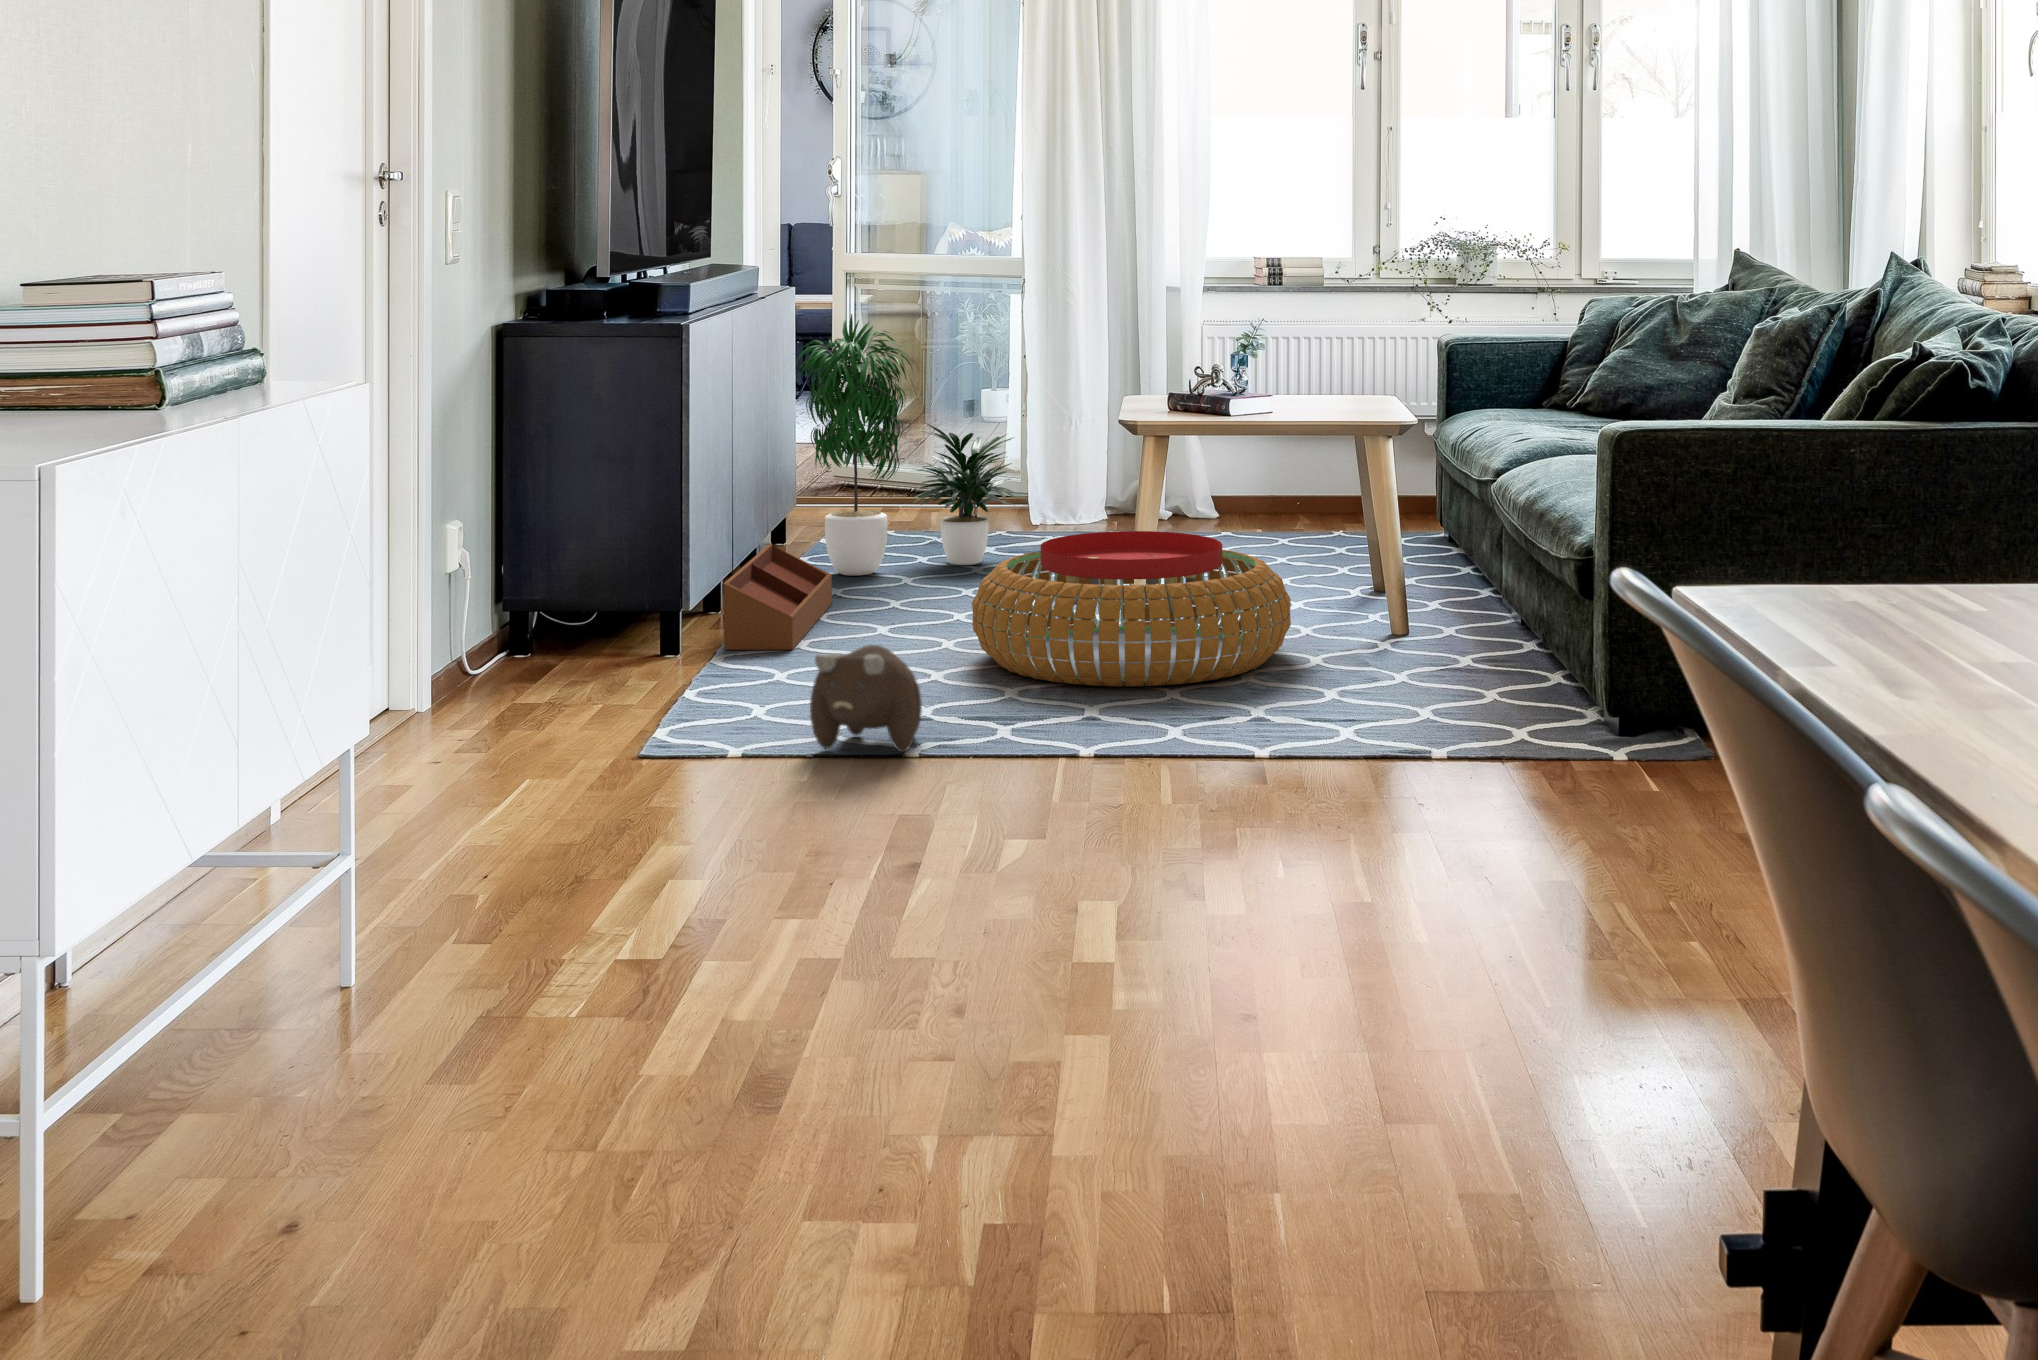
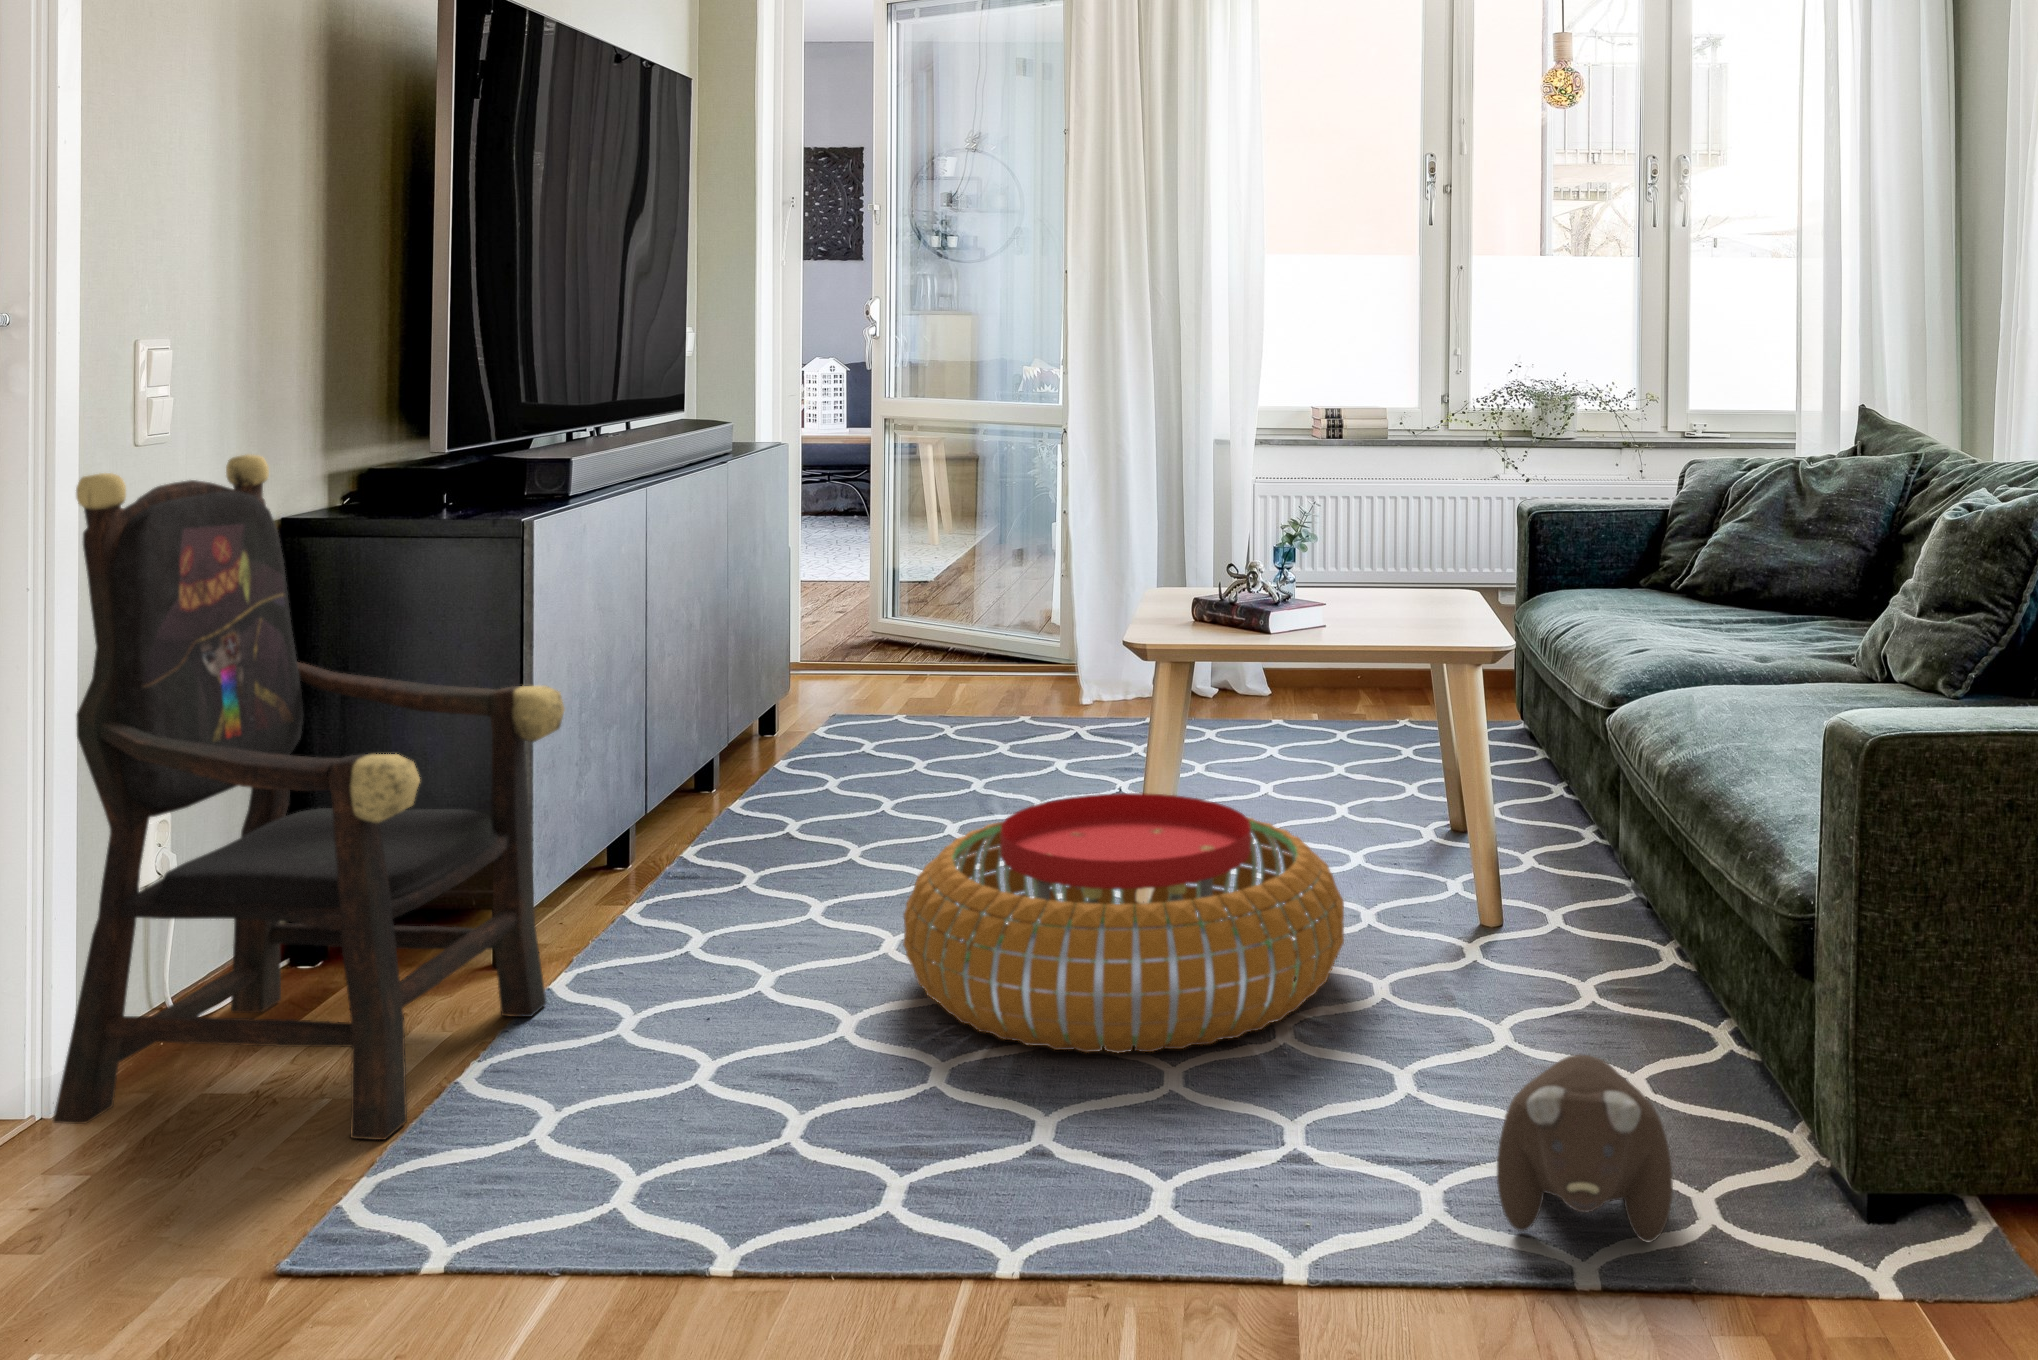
armchair: none [422,278,726,723] -> present [53,454,565,1140]
potted plant: present [796,314,1017,576] -> none [745,480,1022,802]
storage bin: present [722,544,832,650] -> none [579,779,764,954]
plush toy: present [810,645,922,752] -> present [1497,1055,1673,1242]

